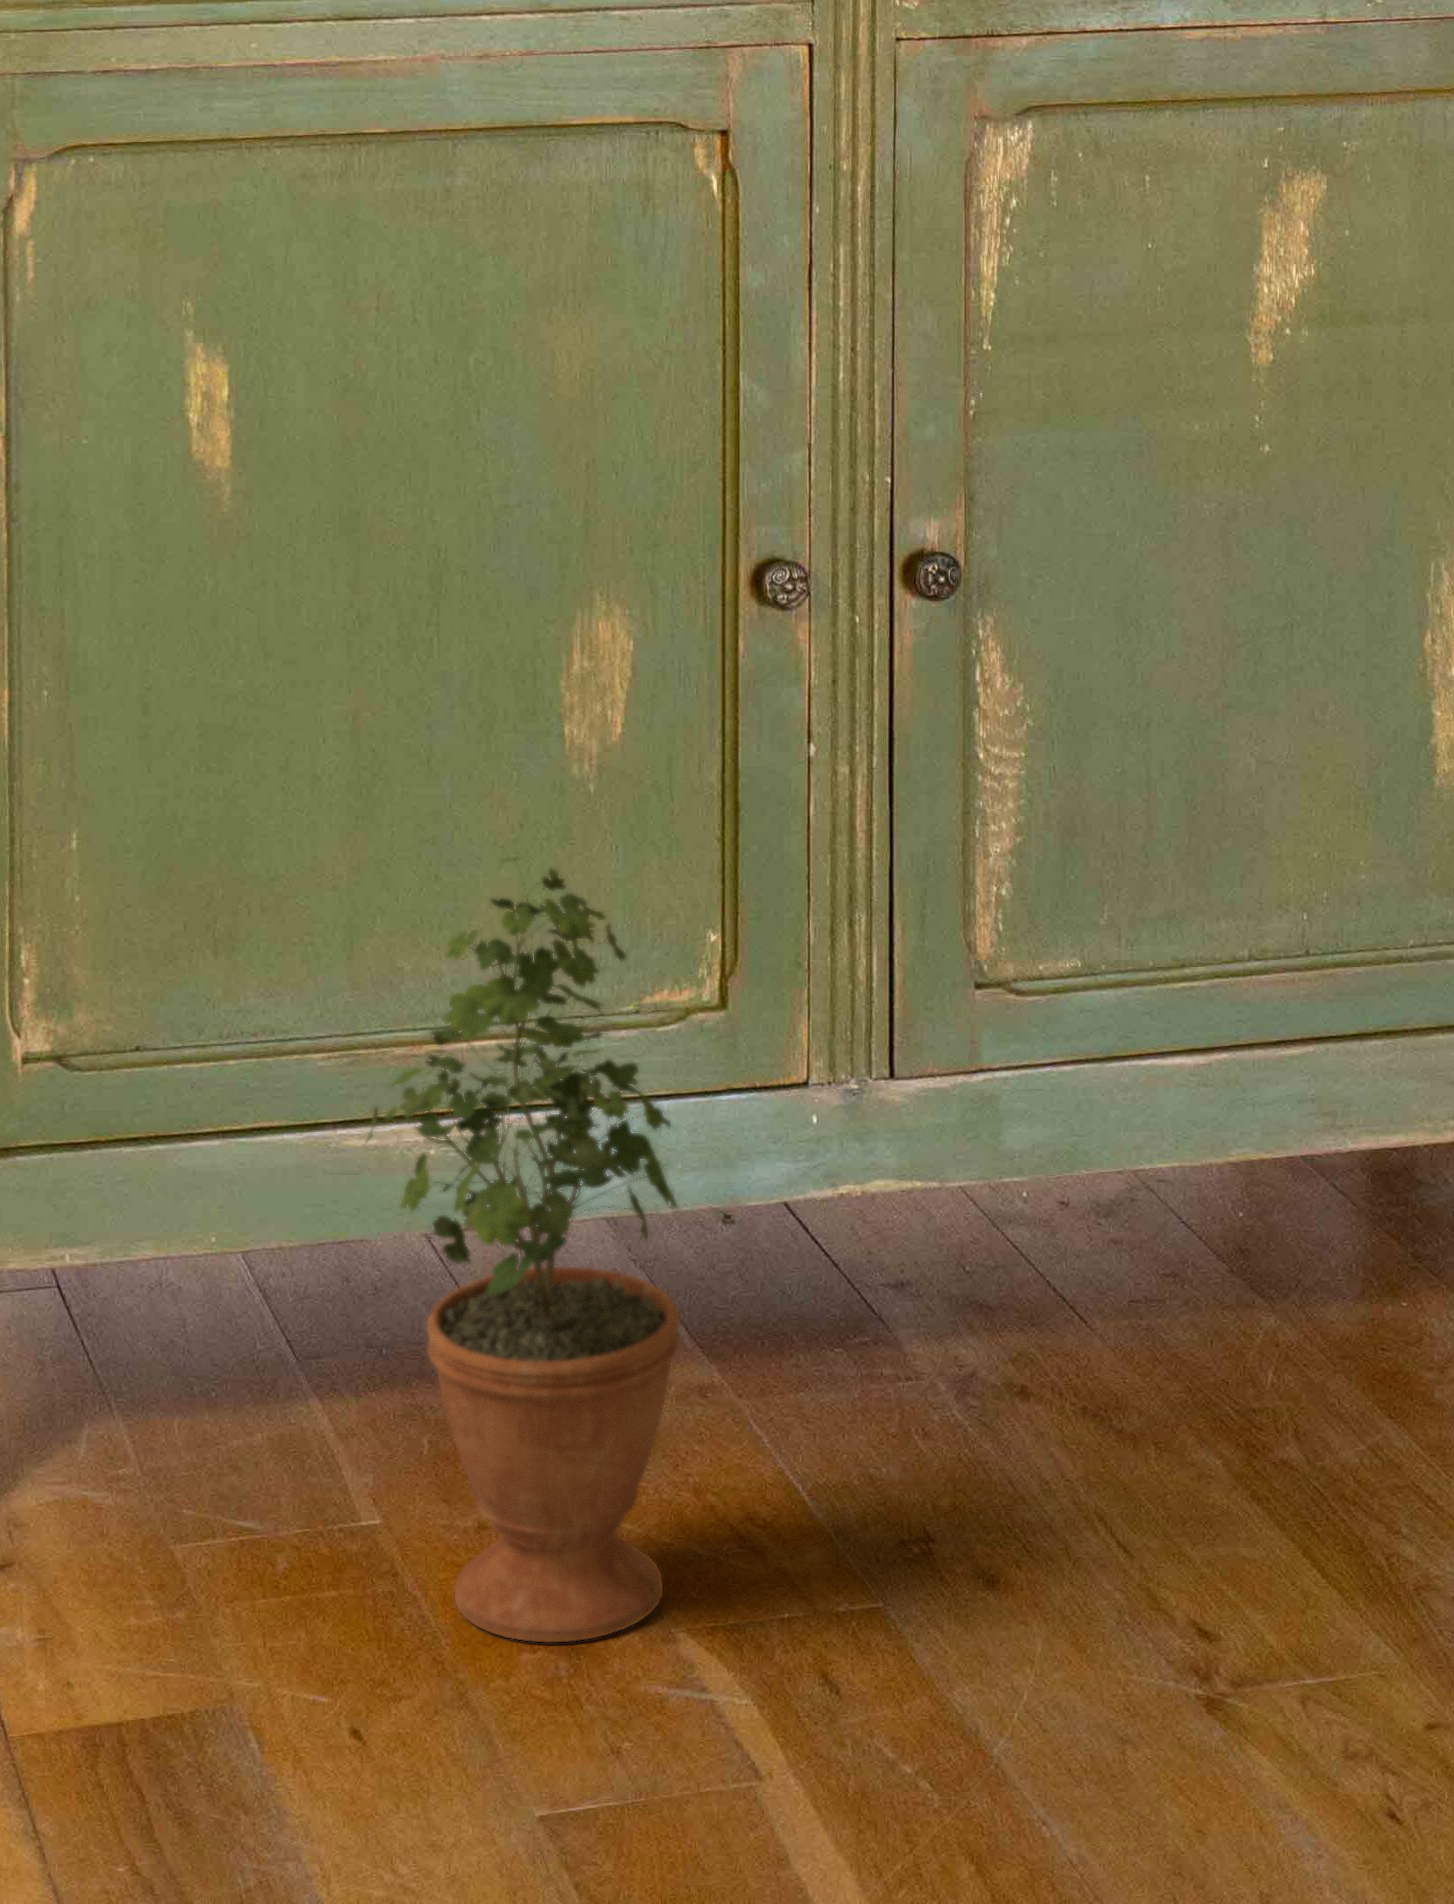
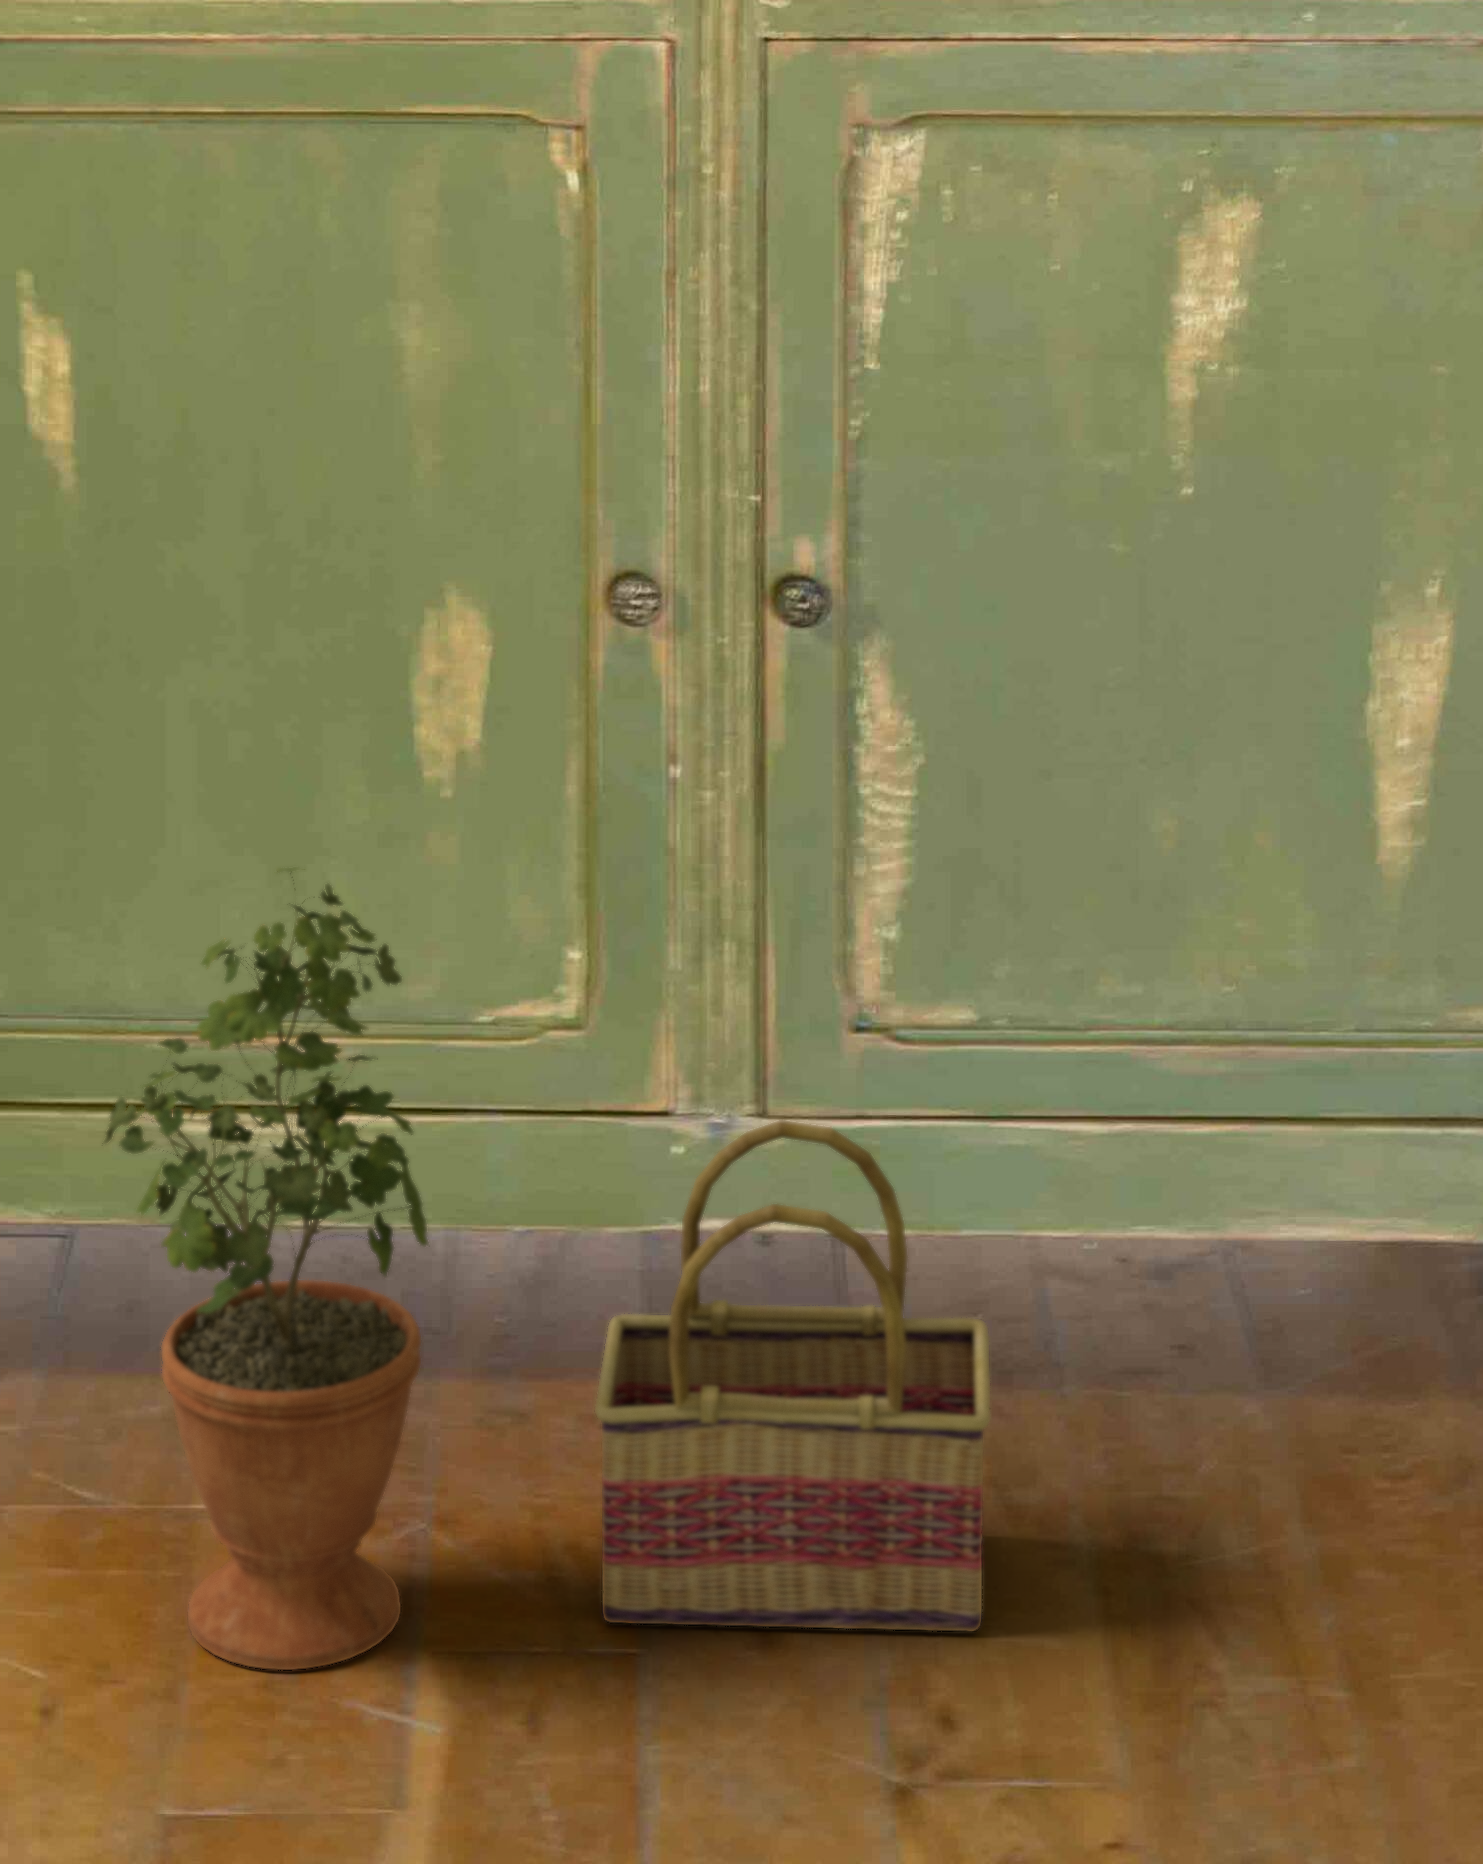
basket: none [798,1062,1203,1557] -> present [595,1121,990,1631]

